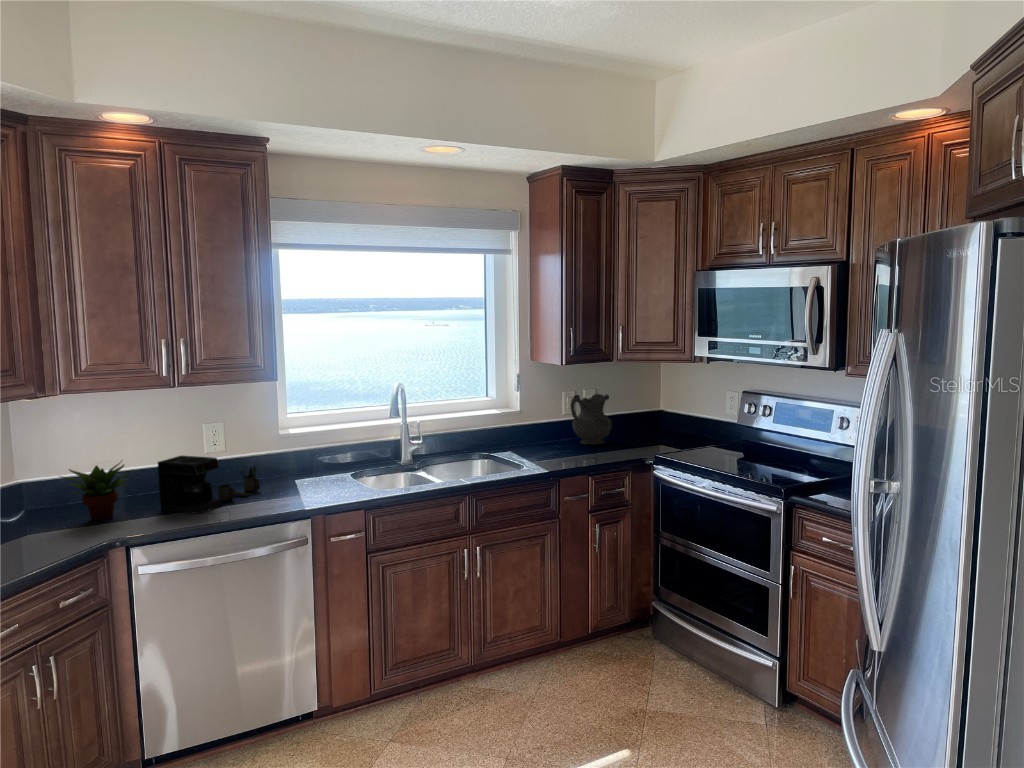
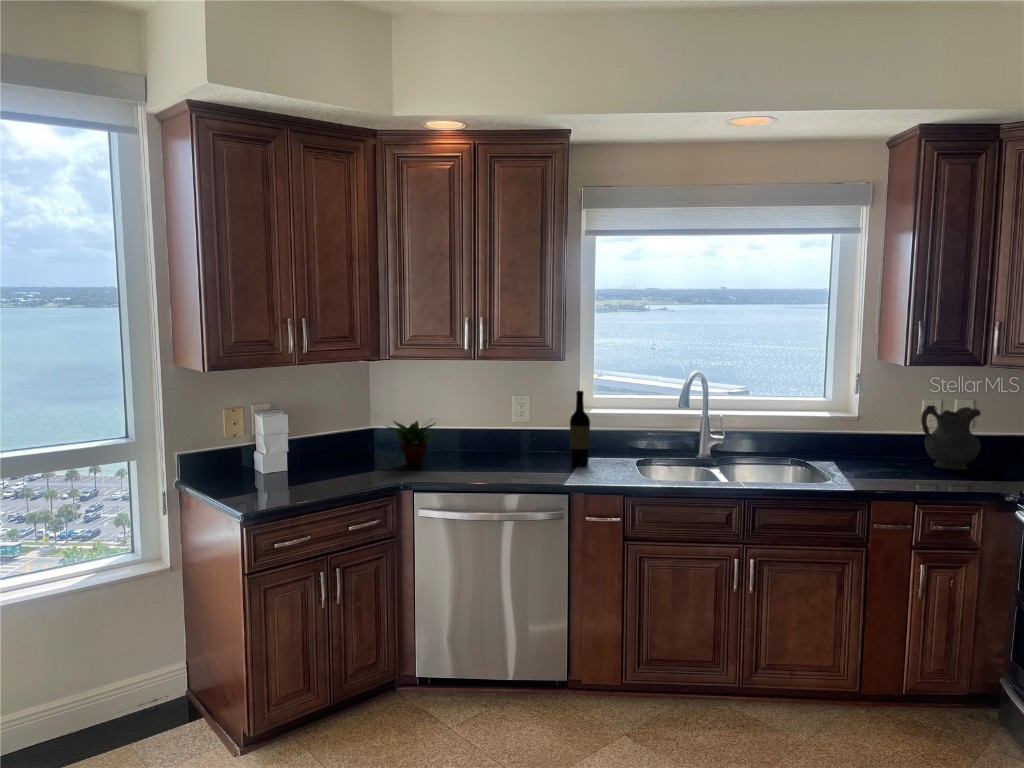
wine bottle: none [284,411,306,489] -> present [570,391,590,466]
coffee maker: present [158,456,260,514] -> none [458,421,548,474]

